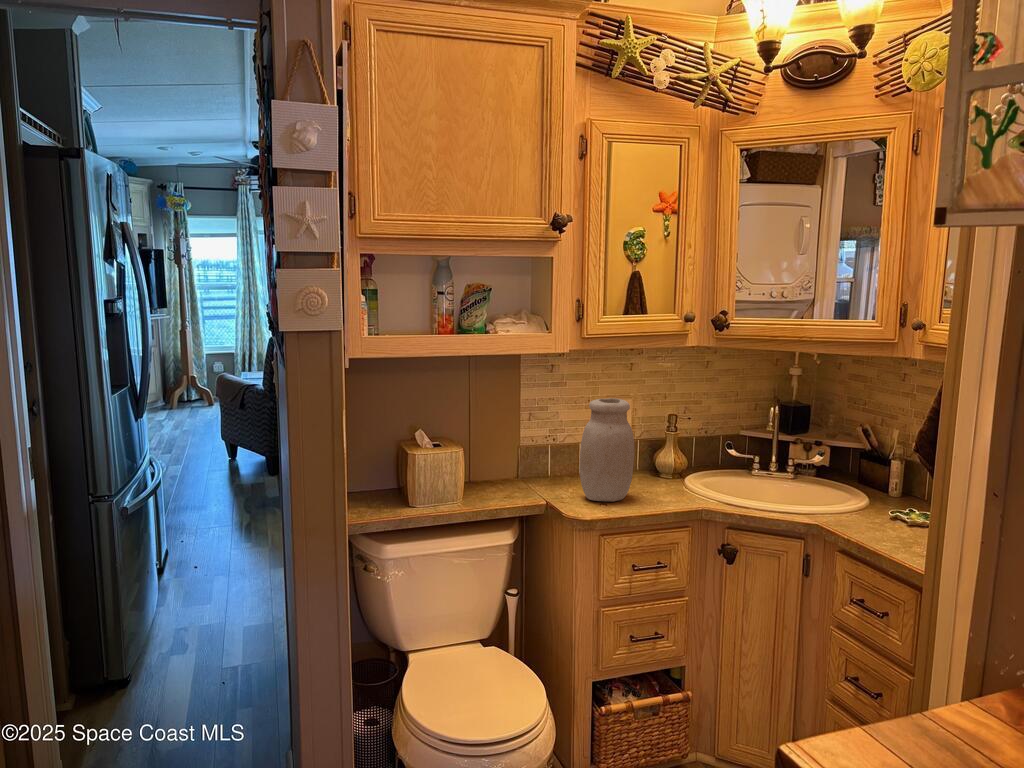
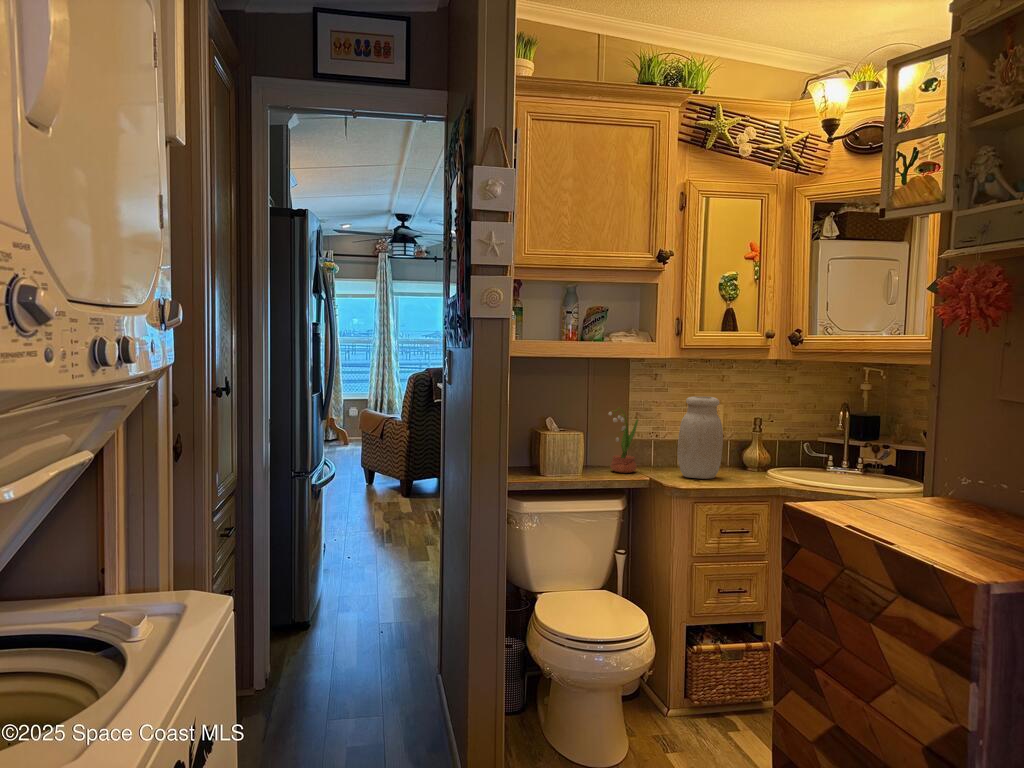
potted flower: none [493,412,531,495] -> present [609,408,638,473]

